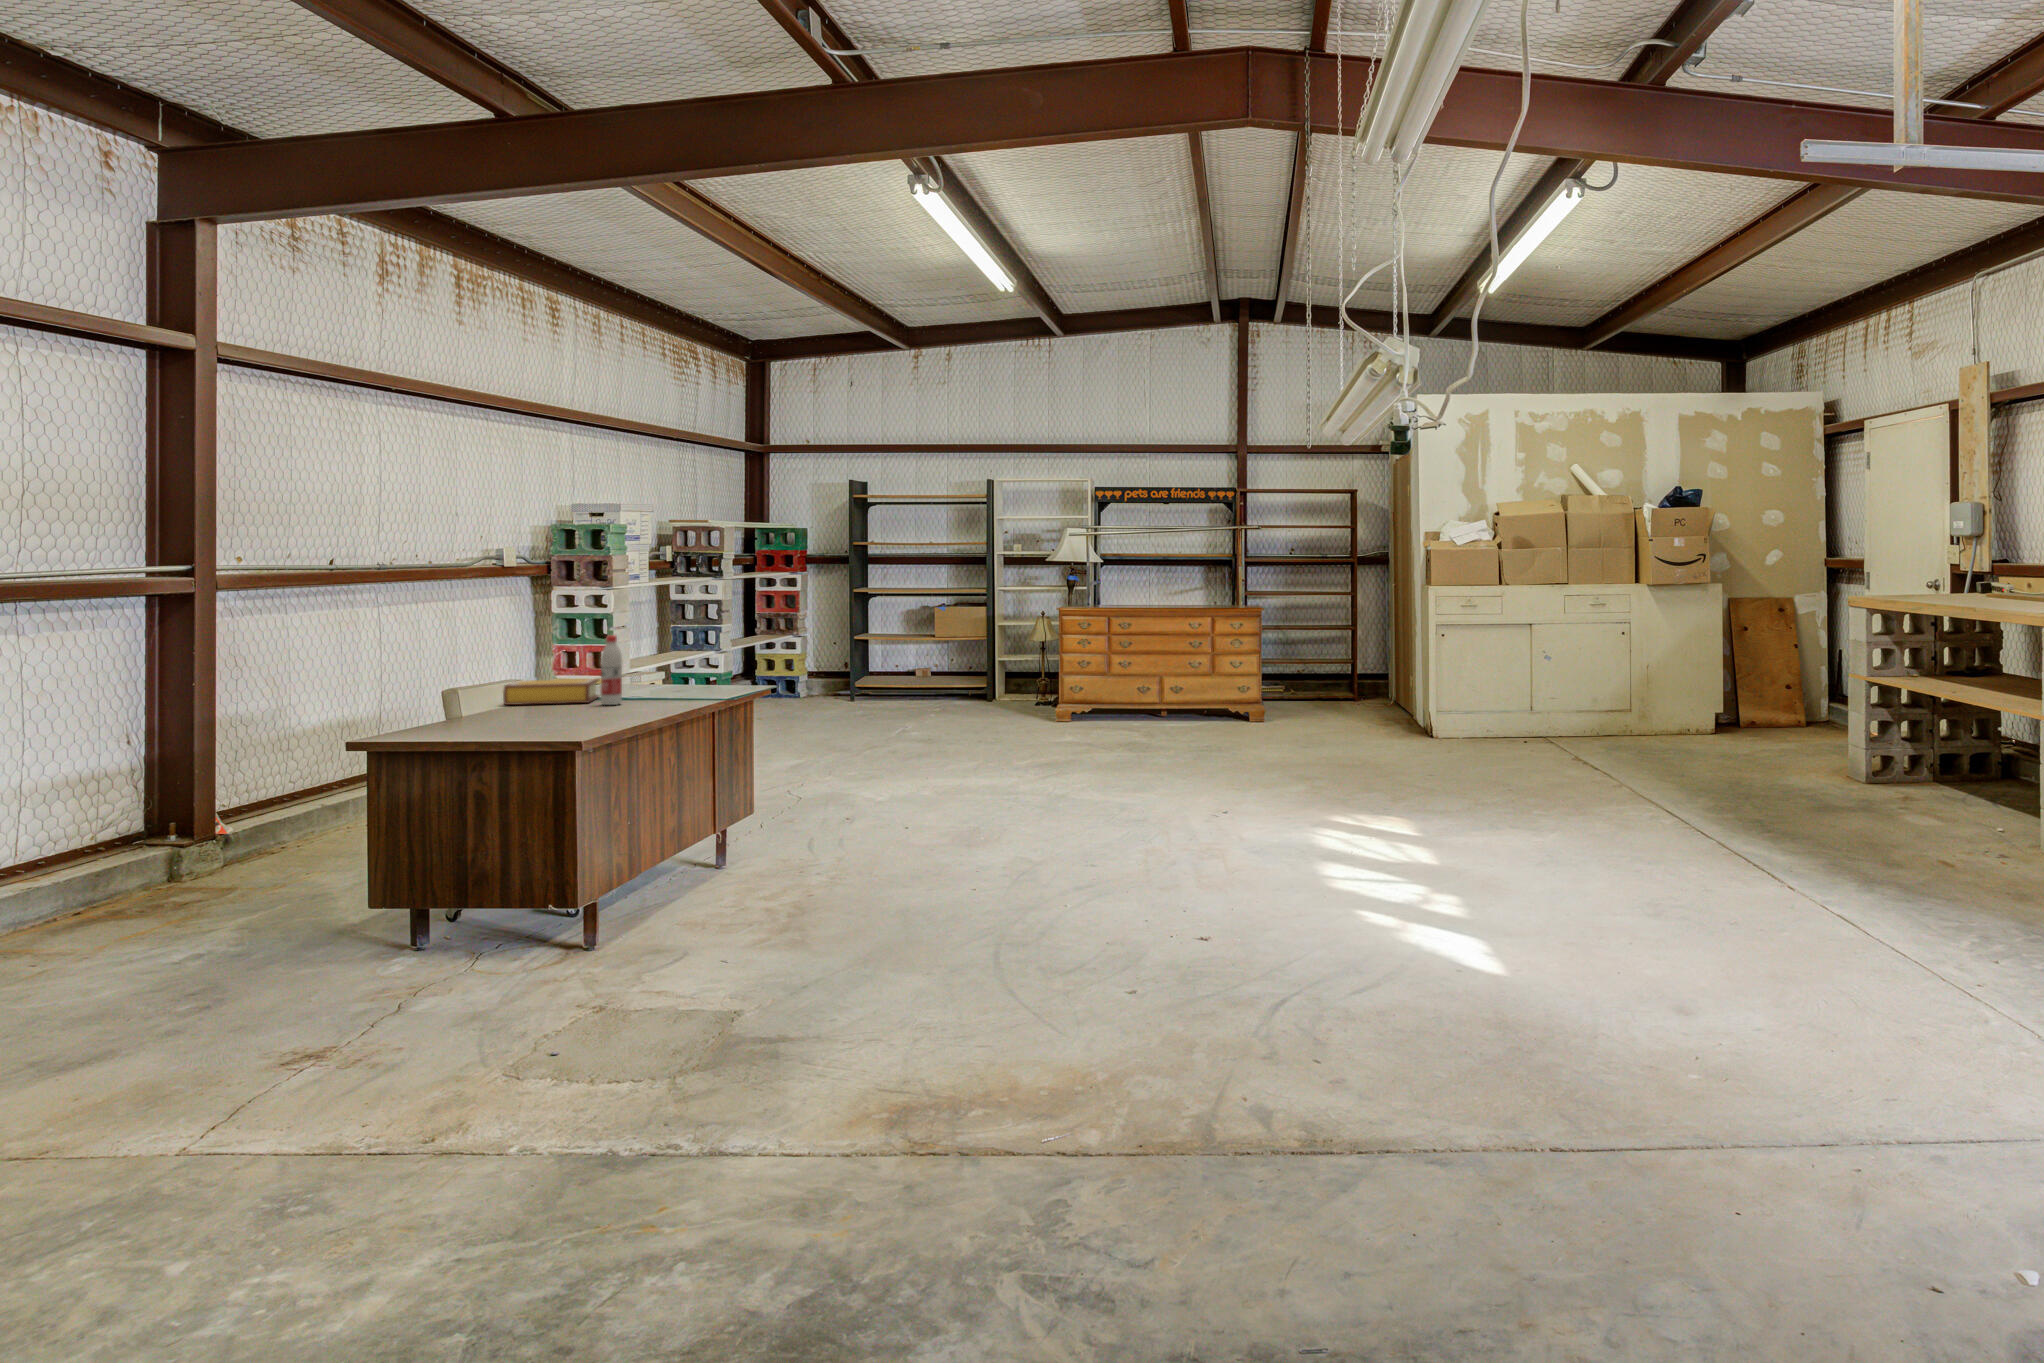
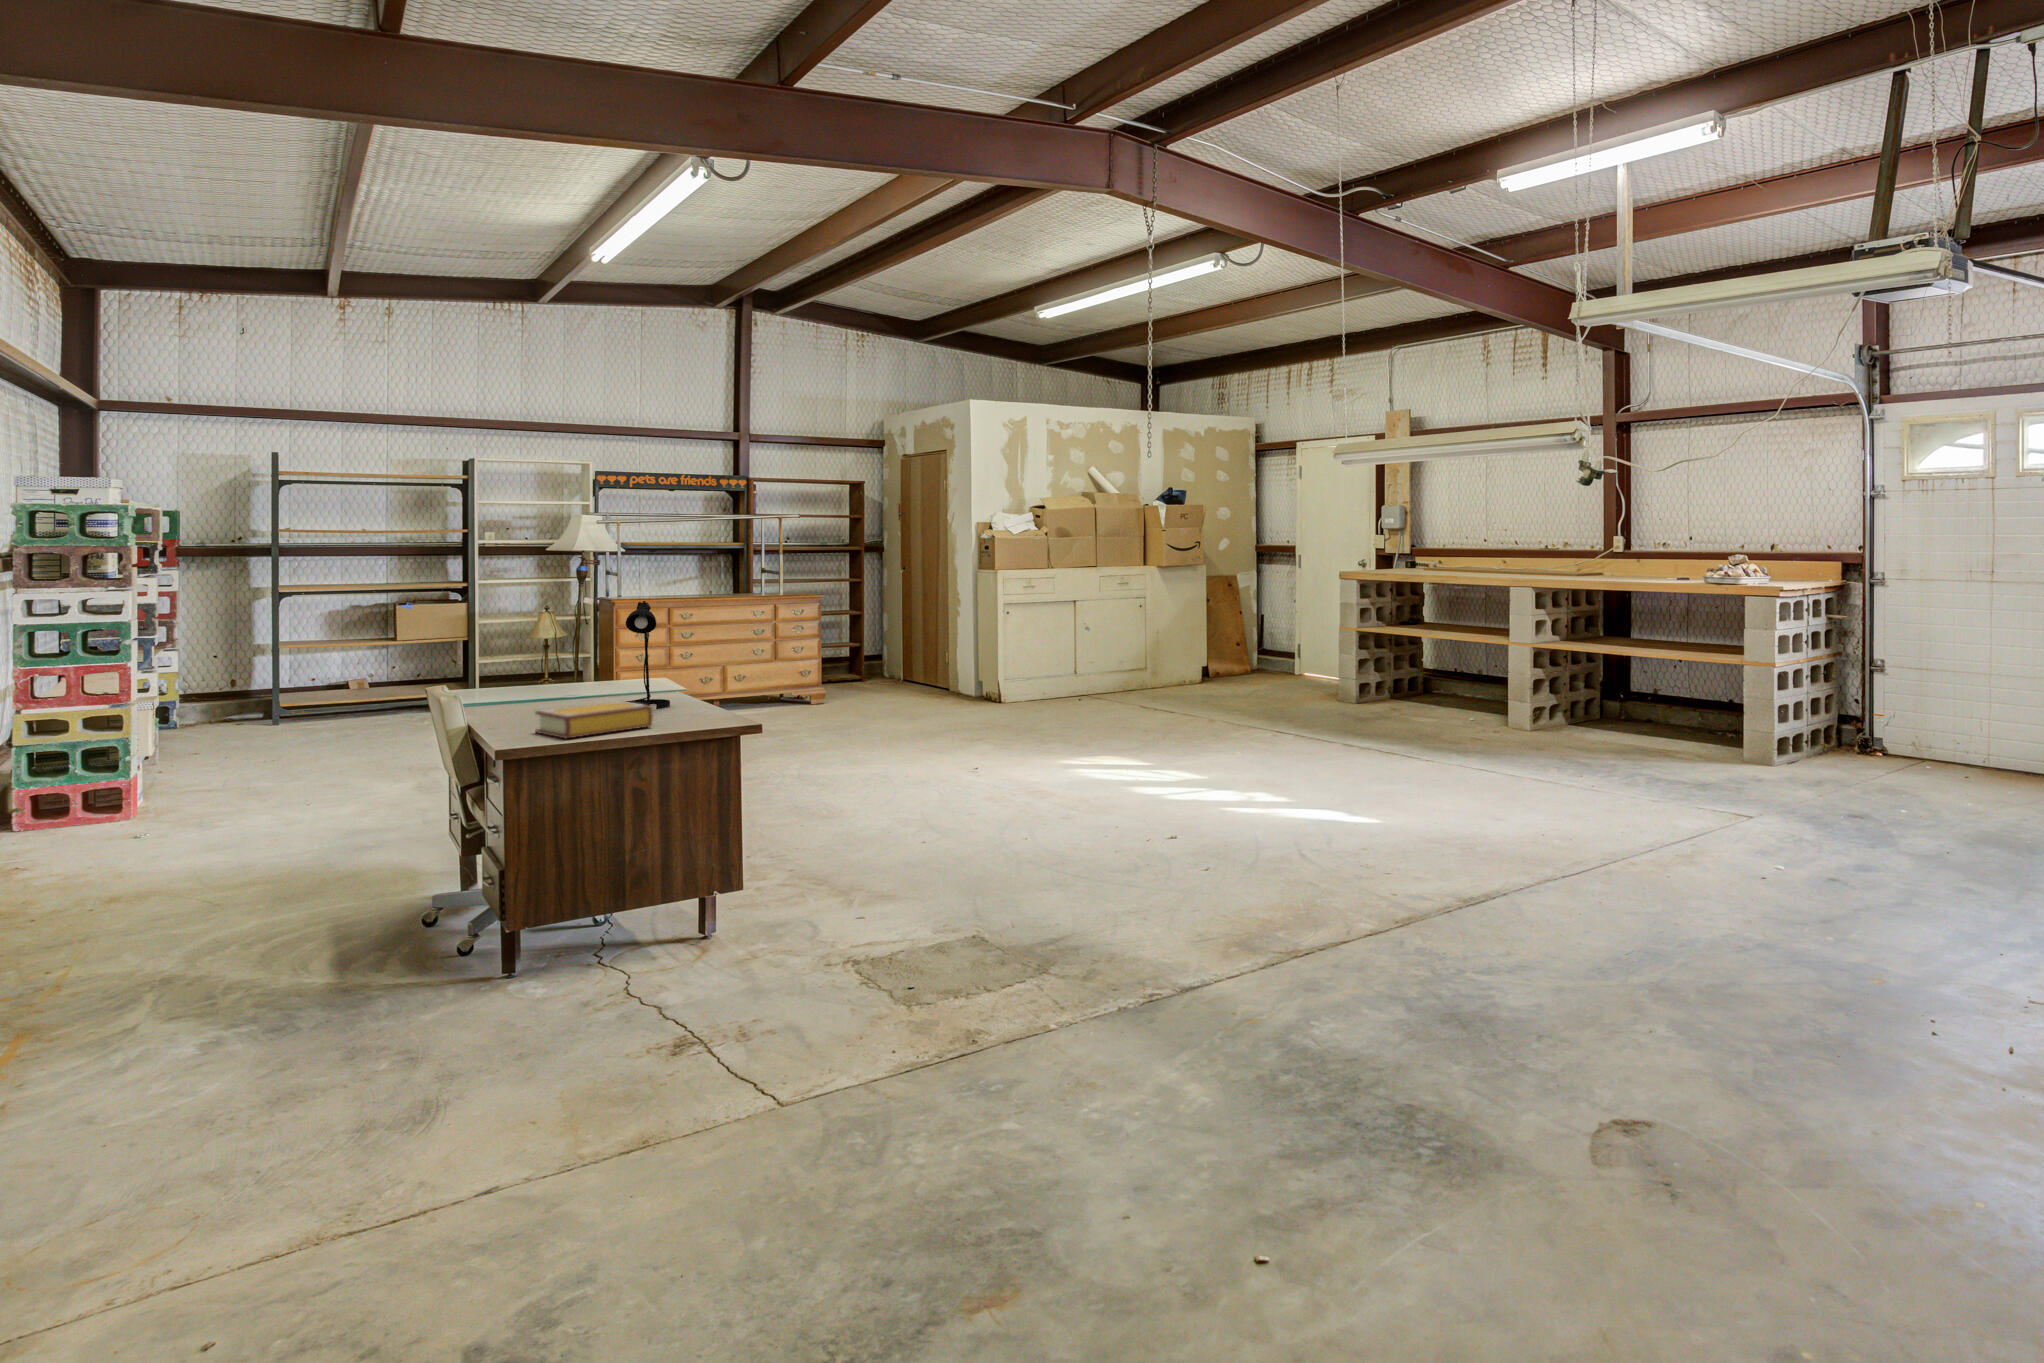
desk lamp: none [640,589,690,691] -> present [626,601,670,709]
water bottle: present [600,635,622,705] -> none [673,652,696,727]

